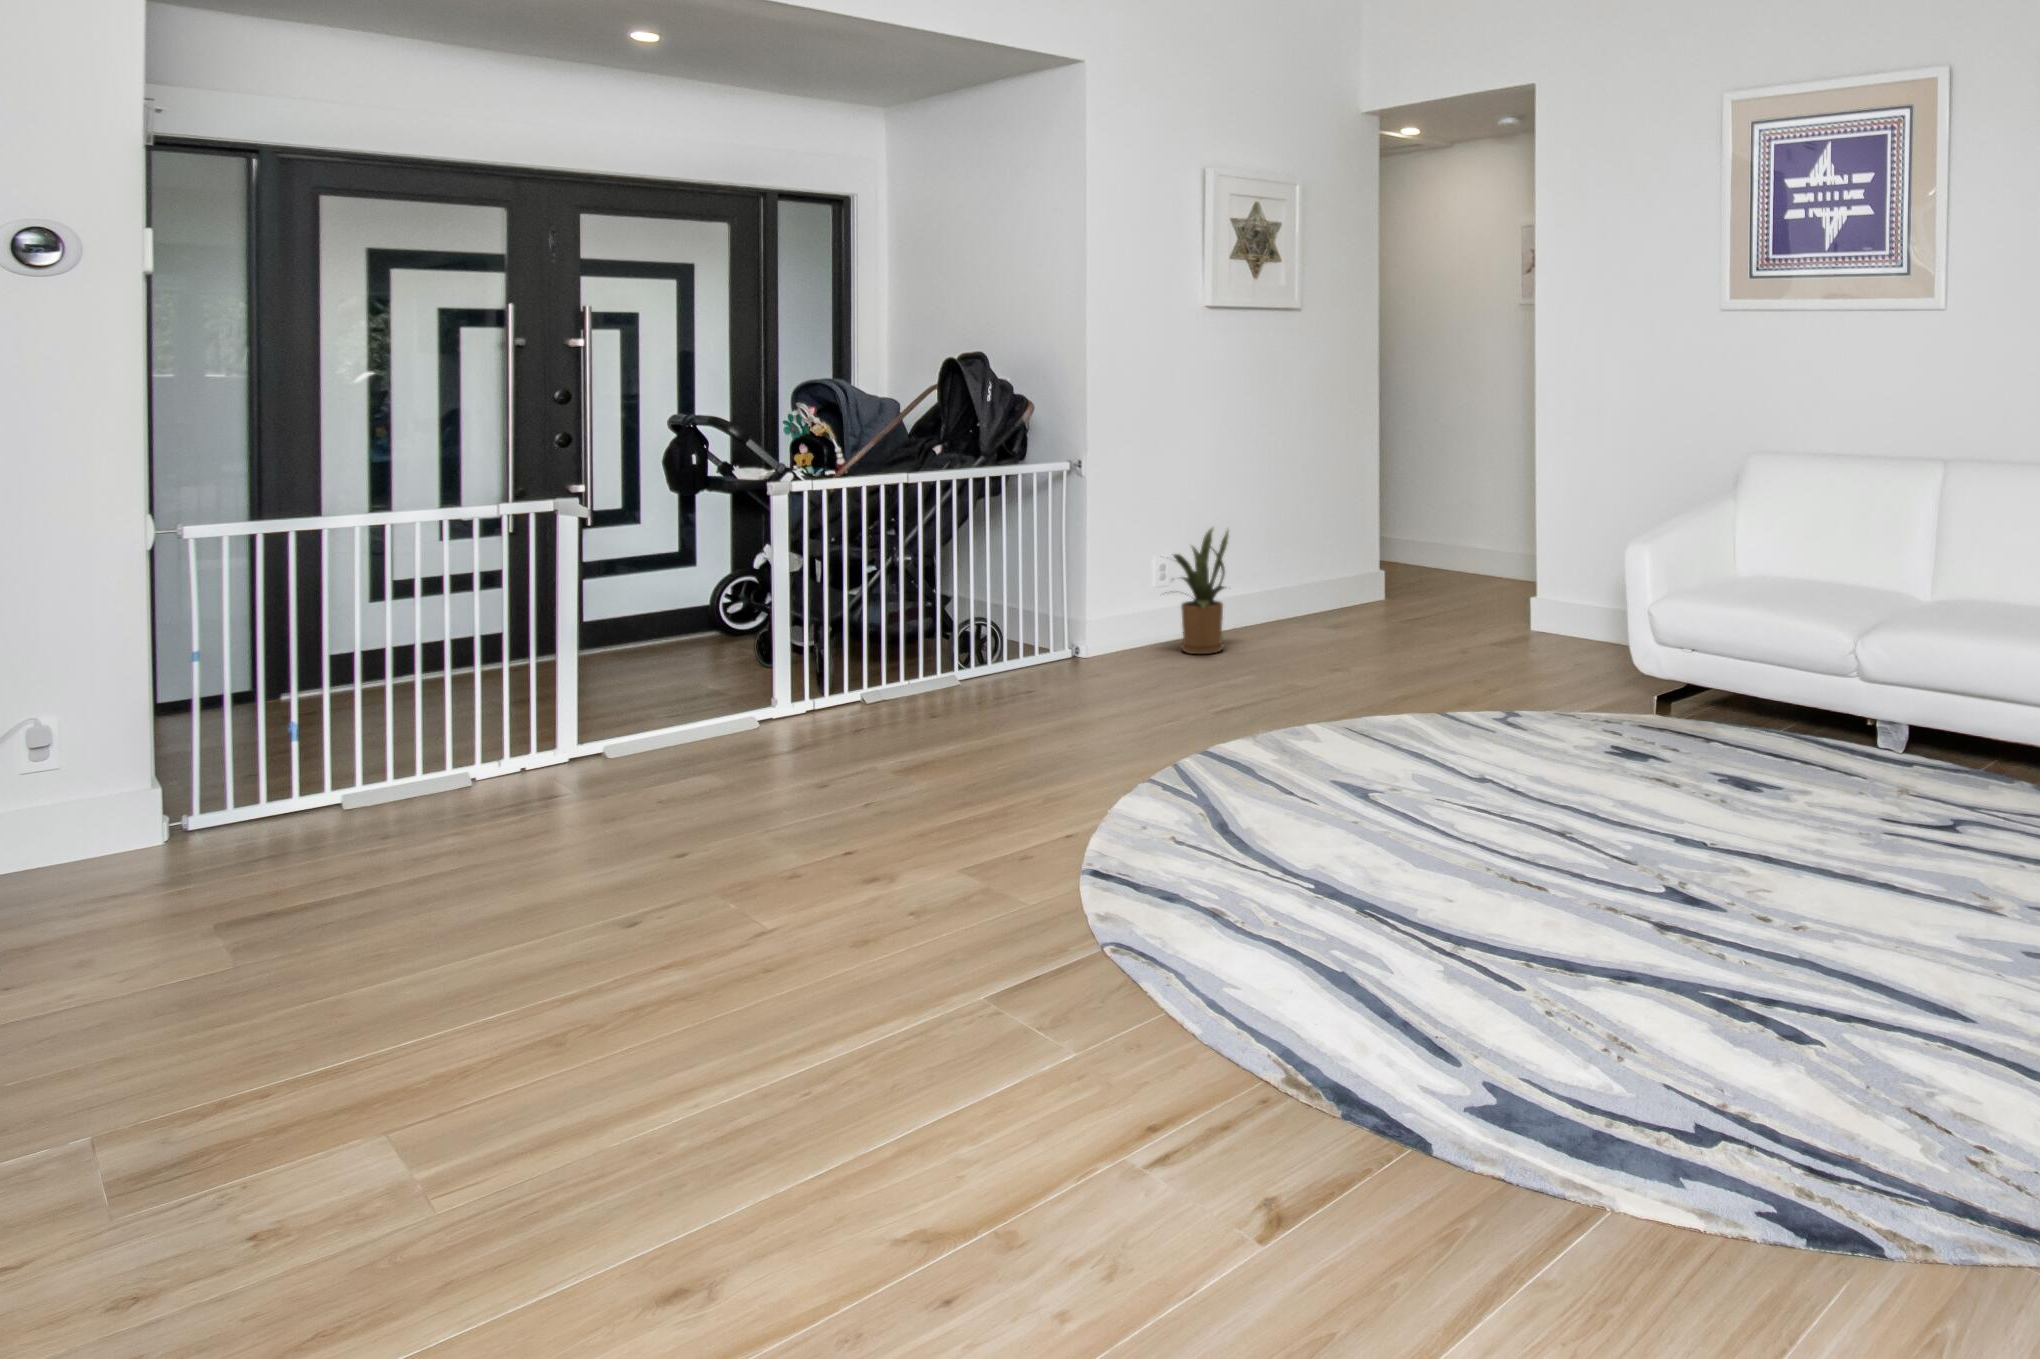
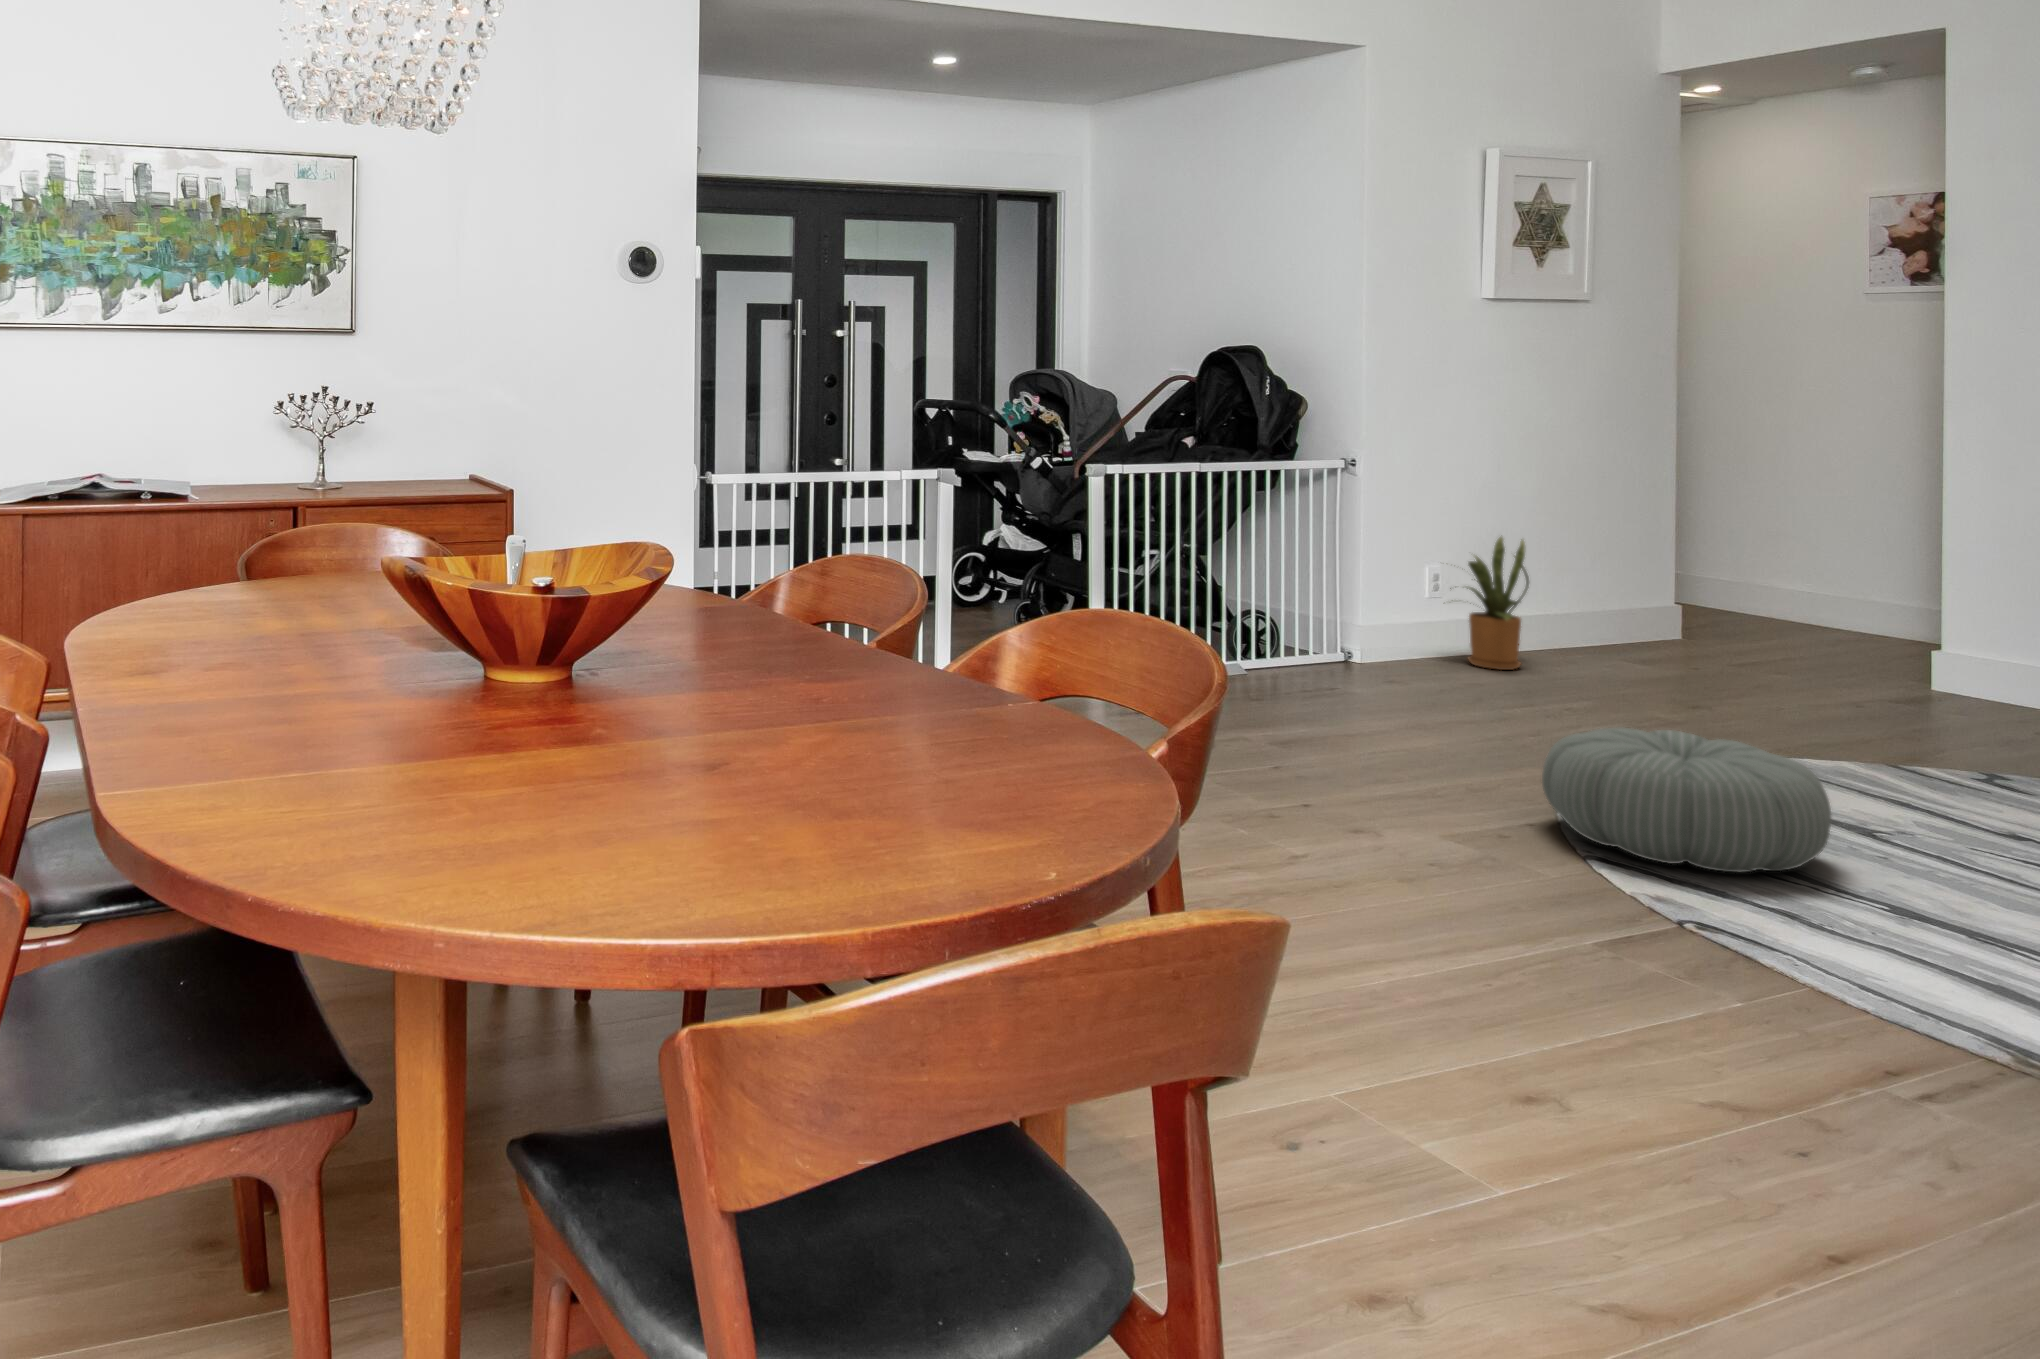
pouf: none [1081,719,1312,863] -> present [1542,727,1831,872]

